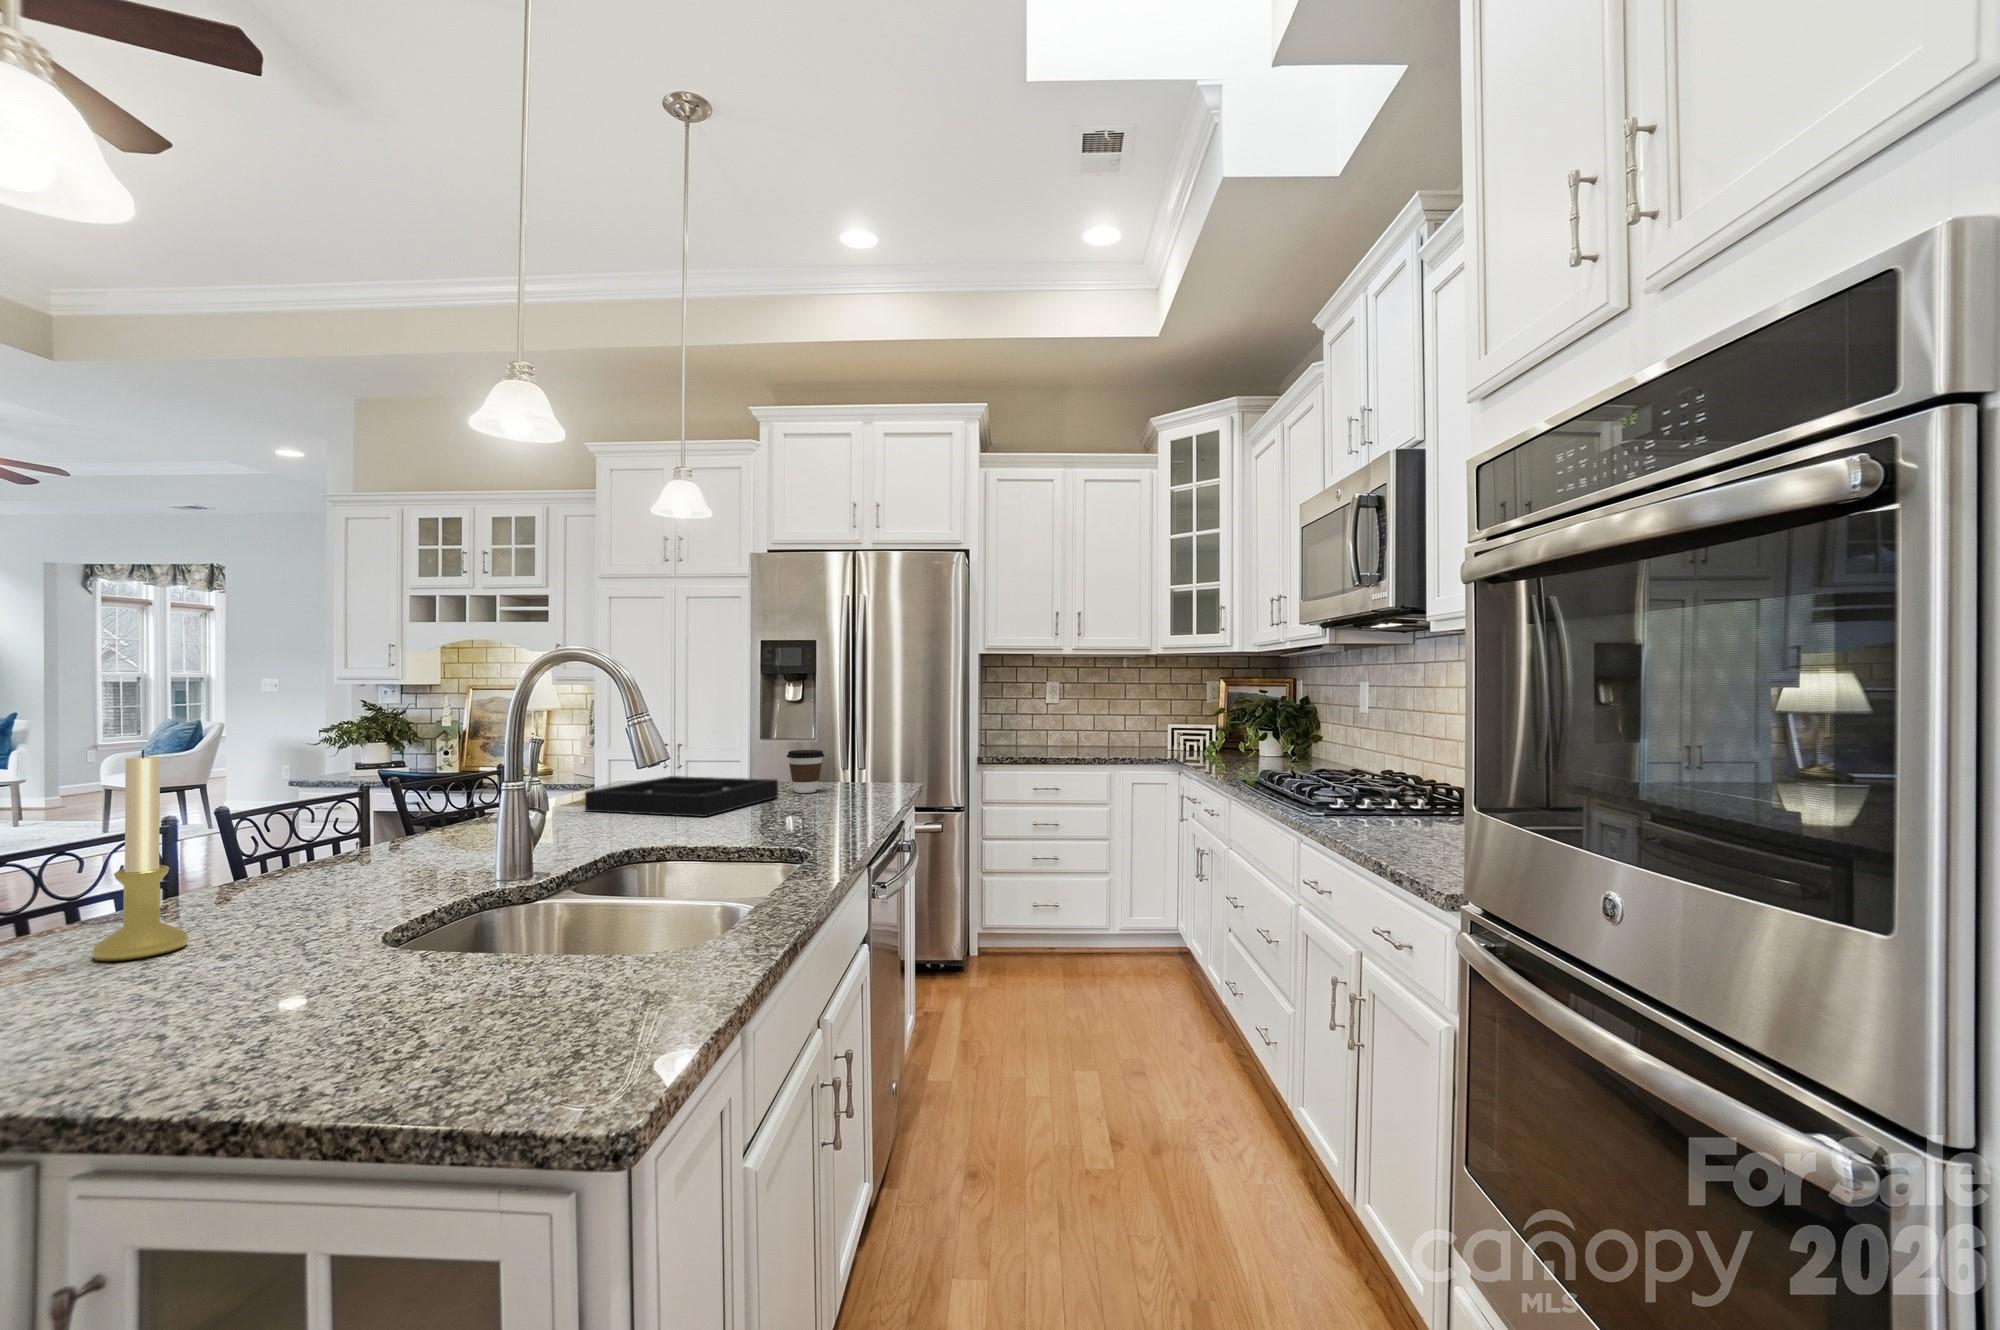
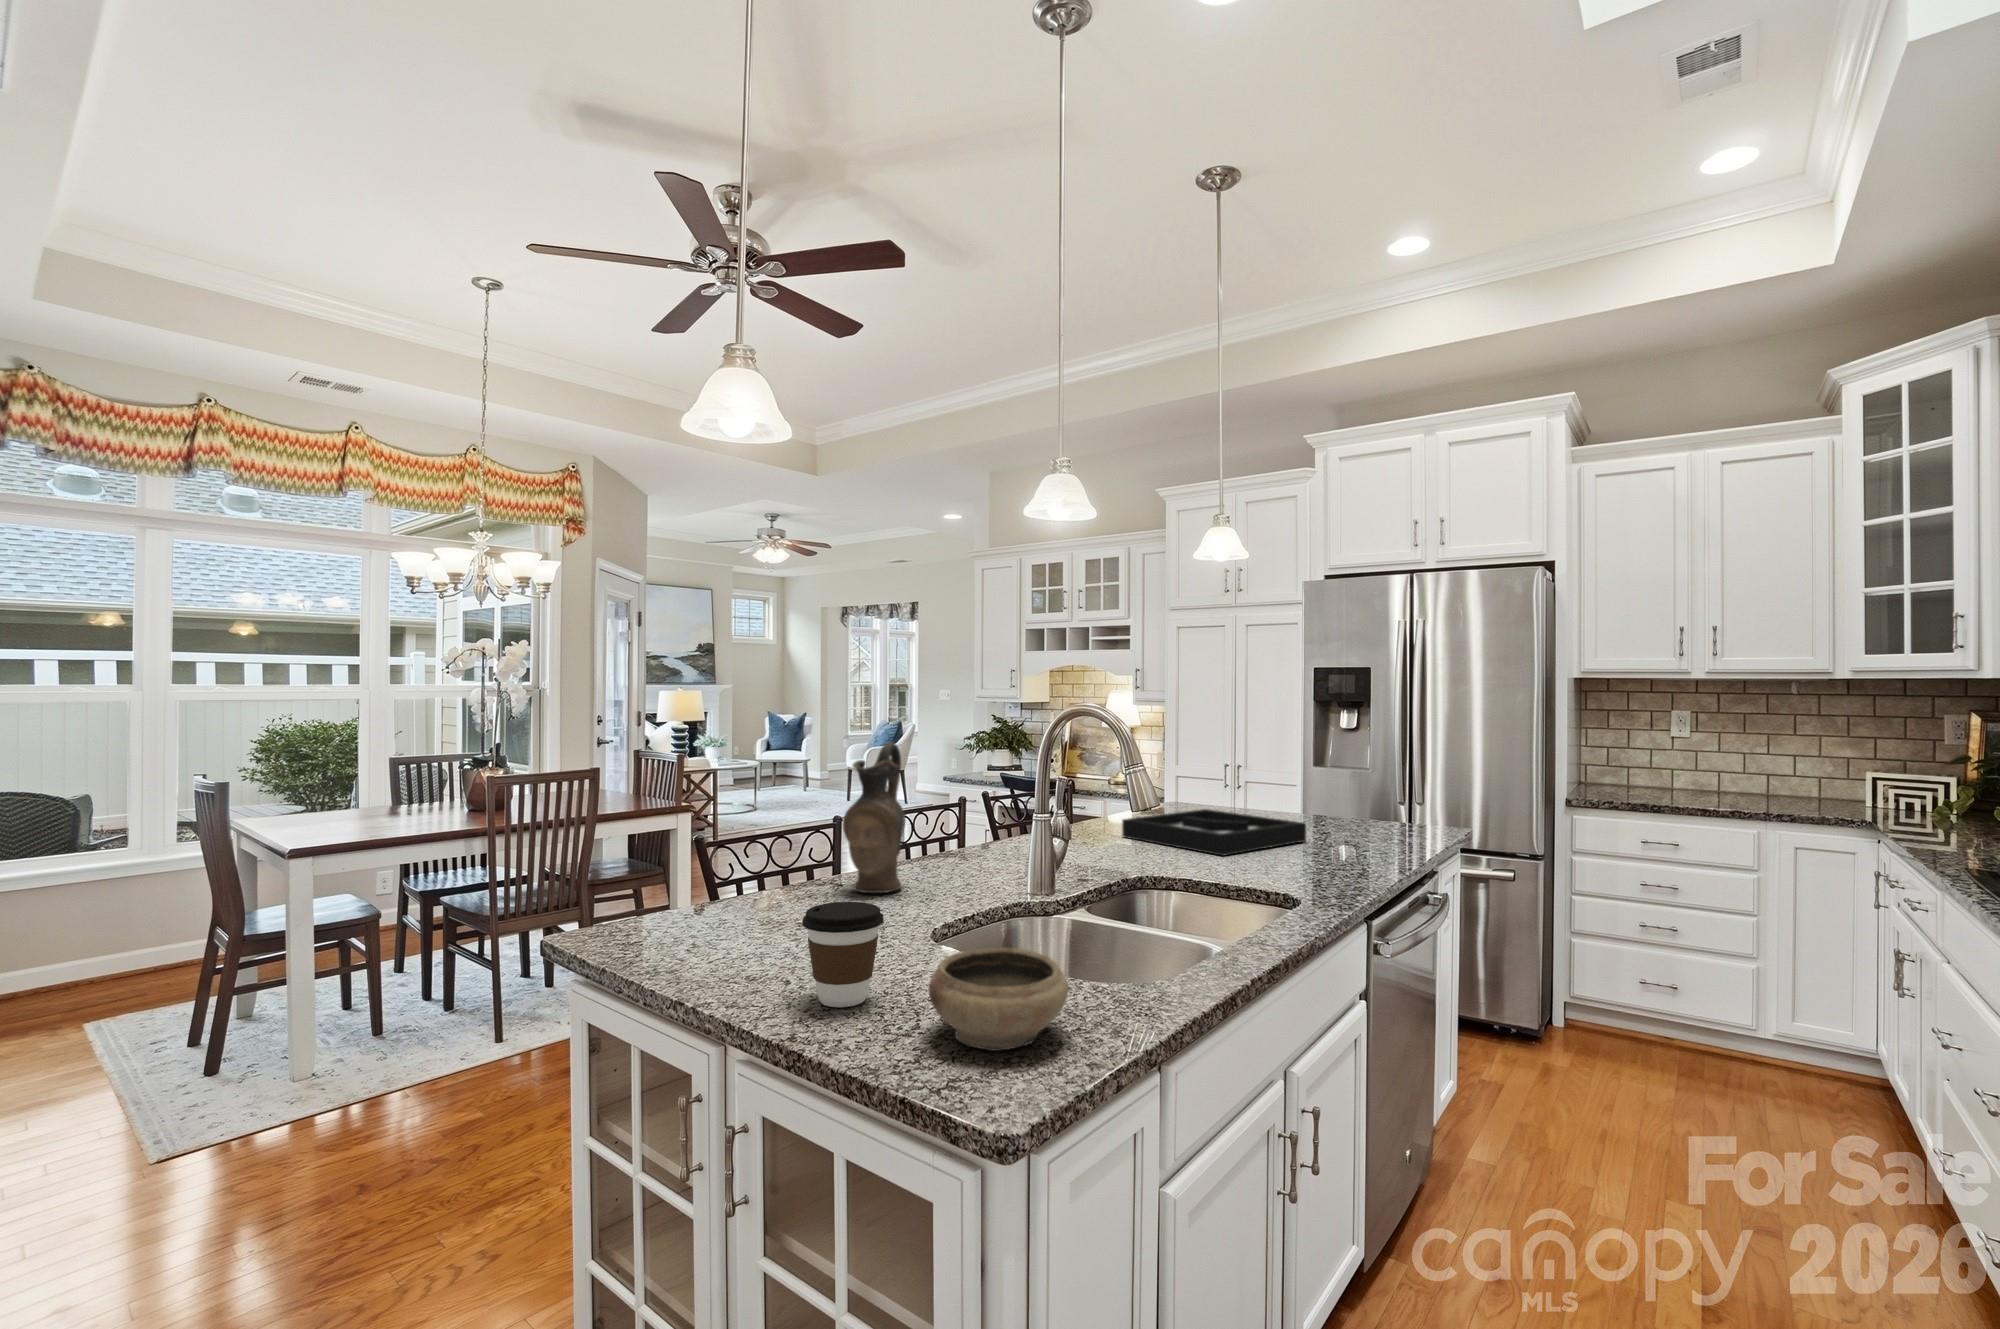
ceramic pitcher: none [204,703,312,908] -> present [843,742,905,893]
candle holder: present [92,750,188,961] -> none [778,778,827,921]
coffee cup: present [787,750,824,793] -> present [802,902,884,1007]
ceramic bowl: none [448,919,643,1049] -> present [929,948,1068,1051]

